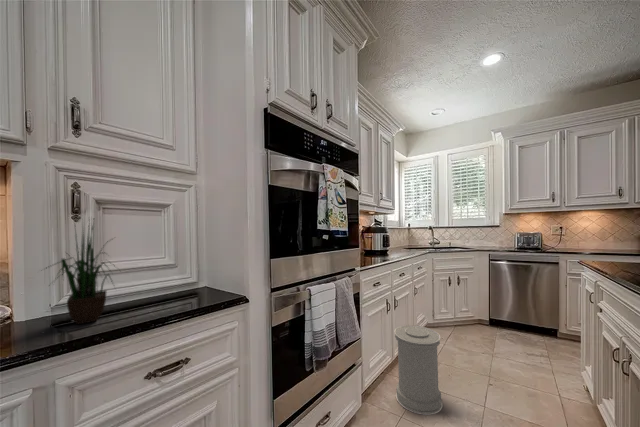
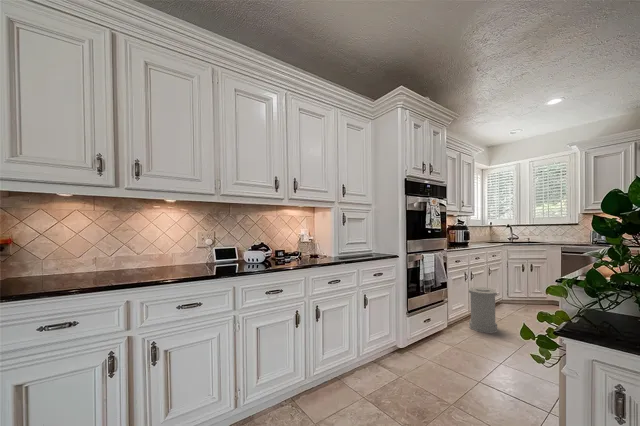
potted plant: present [46,226,112,324] -> none [345,220,365,258]

